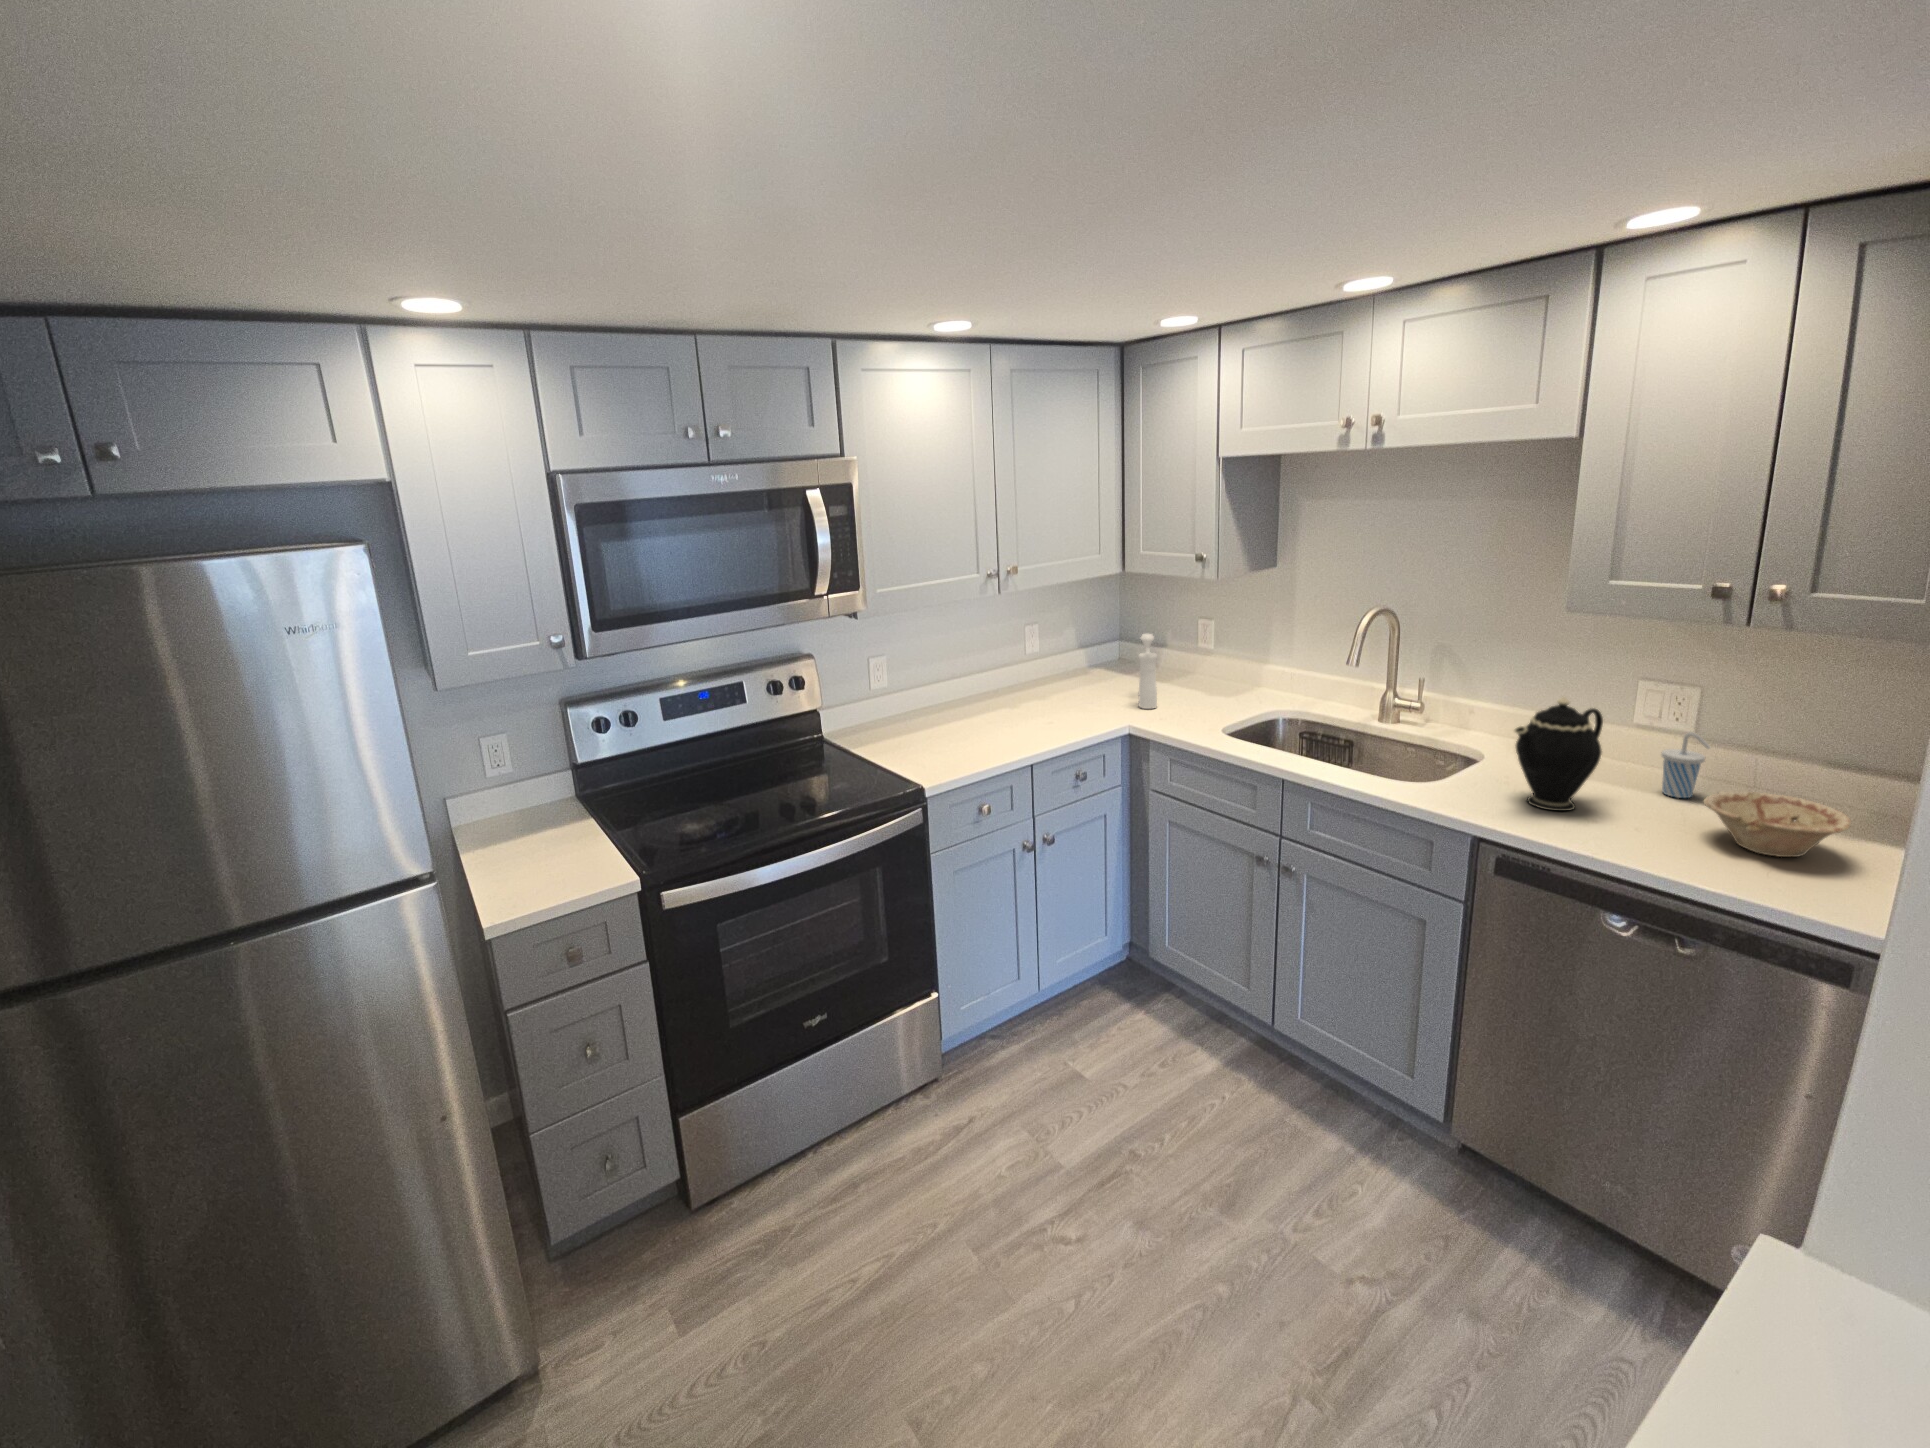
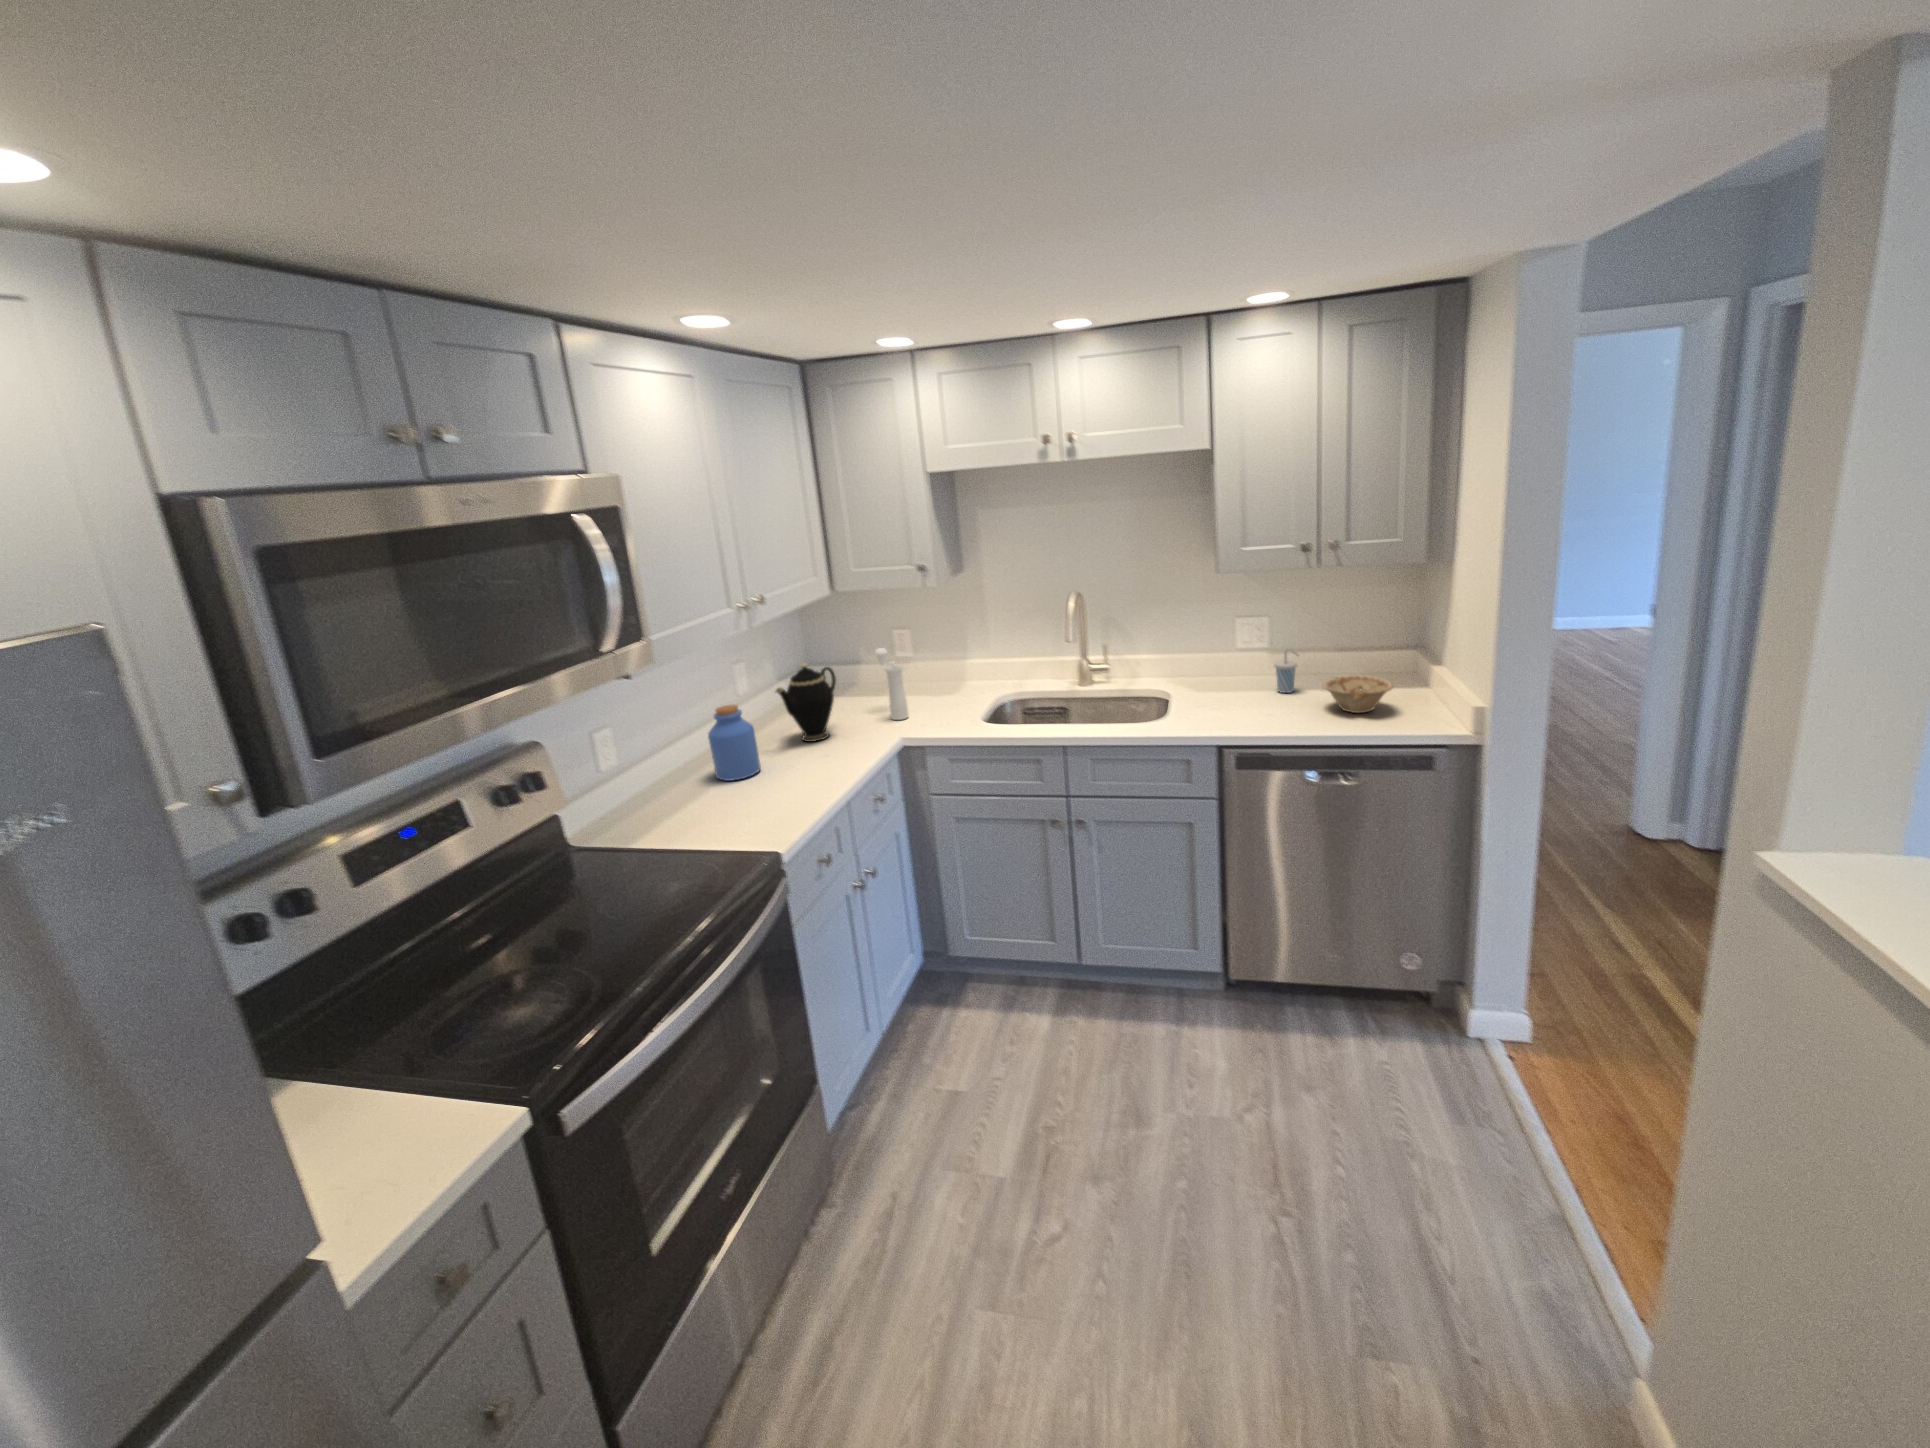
jar: none [950,659,990,724] -> present [708,705,761,781]
teapot: present [1514,697,1603,811] -> present [775,663,836,742]

